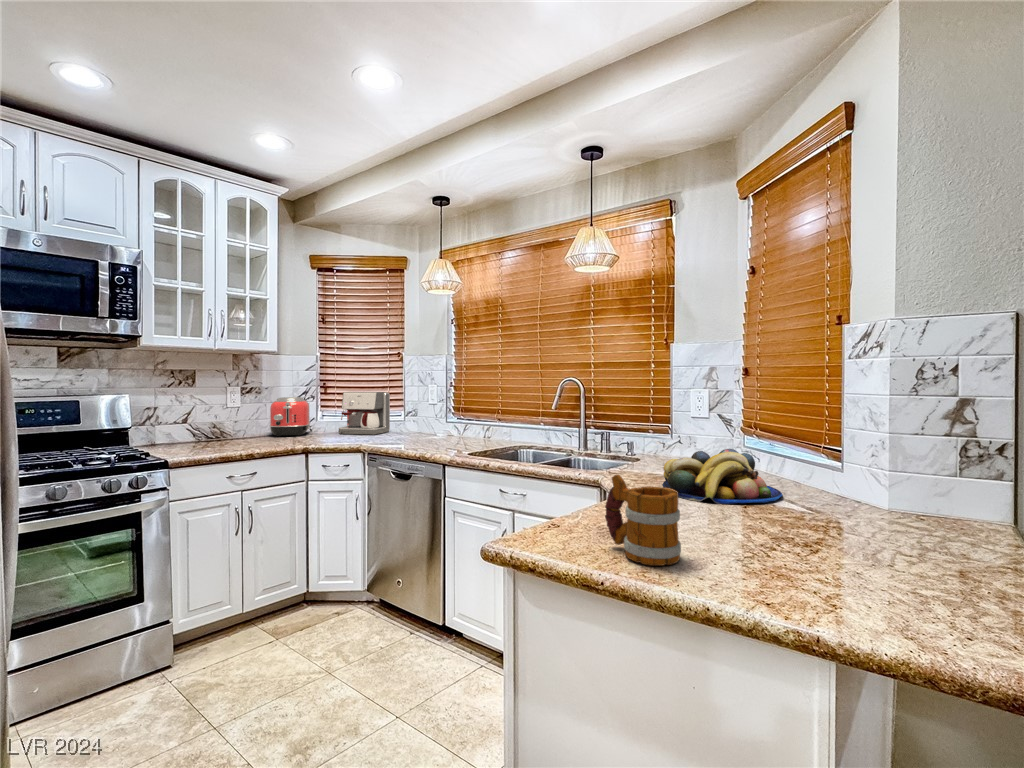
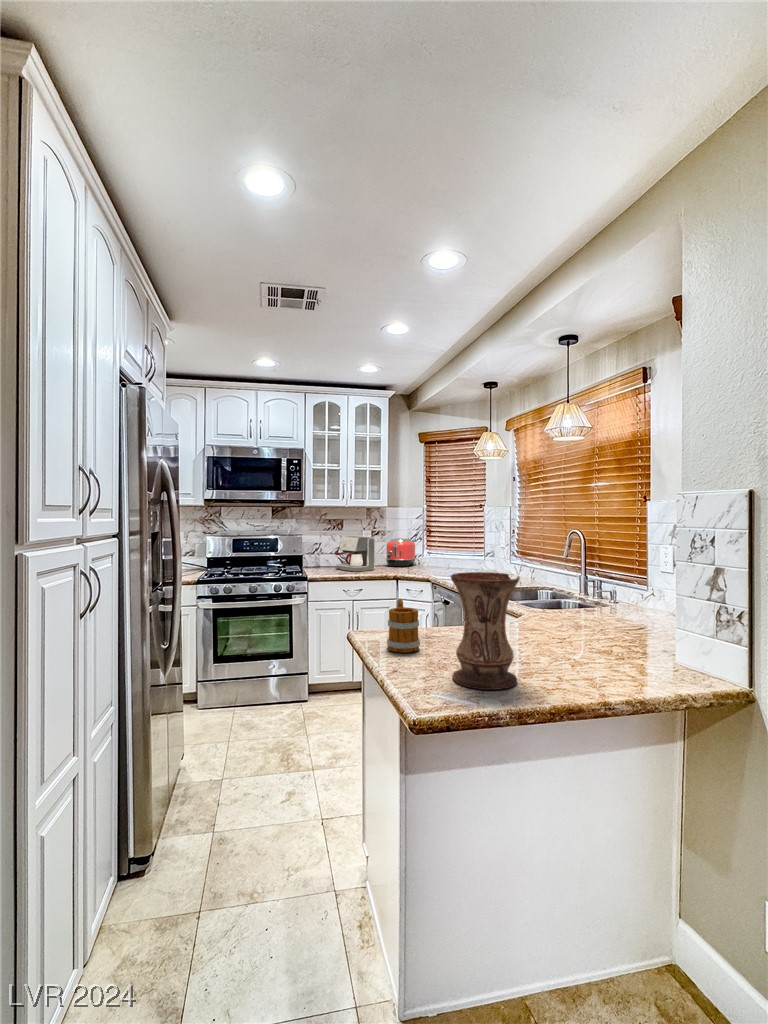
coffee maker: present [339,392,390,435] -> present [335,536,375,572]
vase: none [813,415,944,601] -> present [451,572,520,690]
fruit bowl: present [662,449,783,504] -> none [528,600,631,645]

